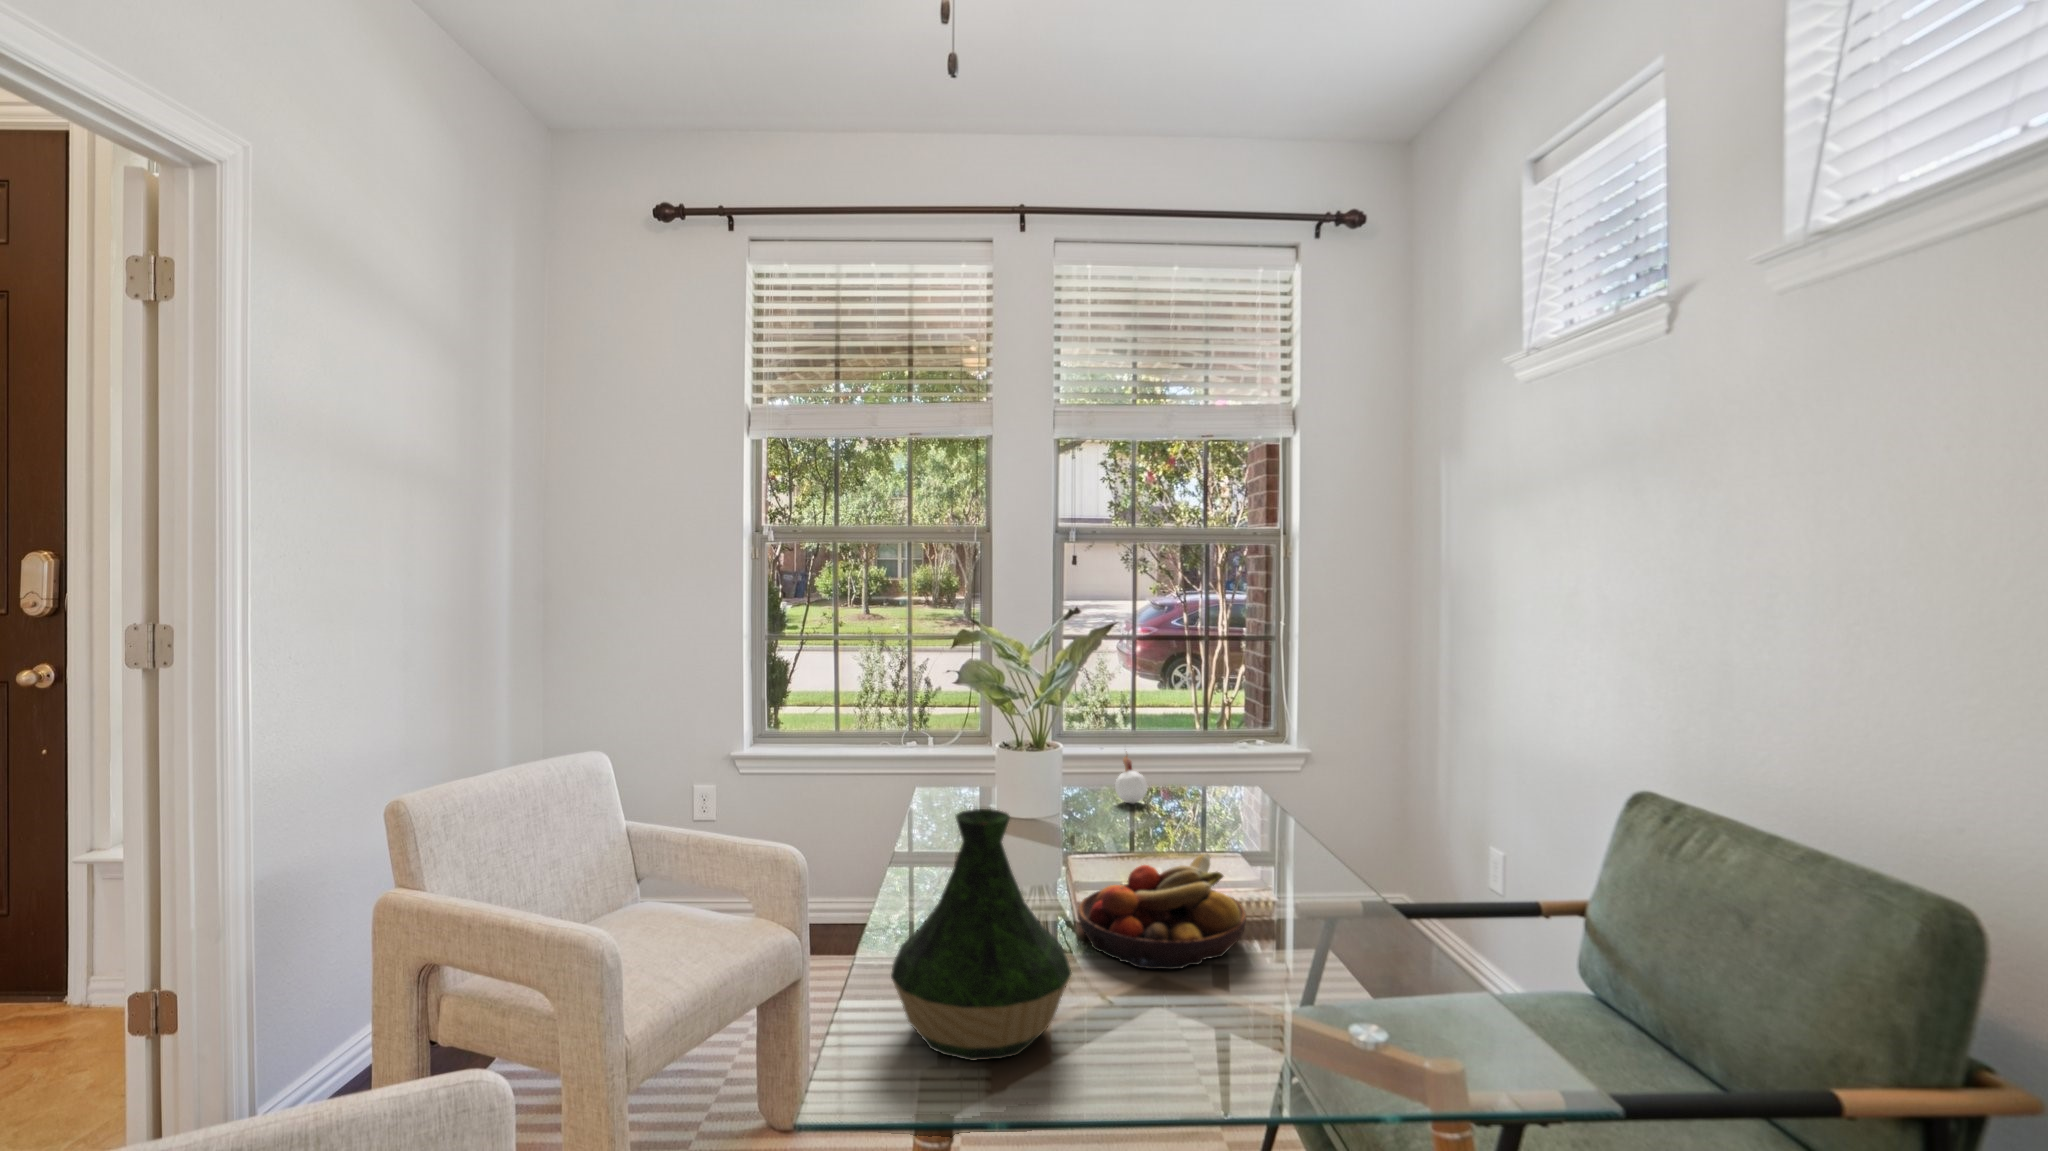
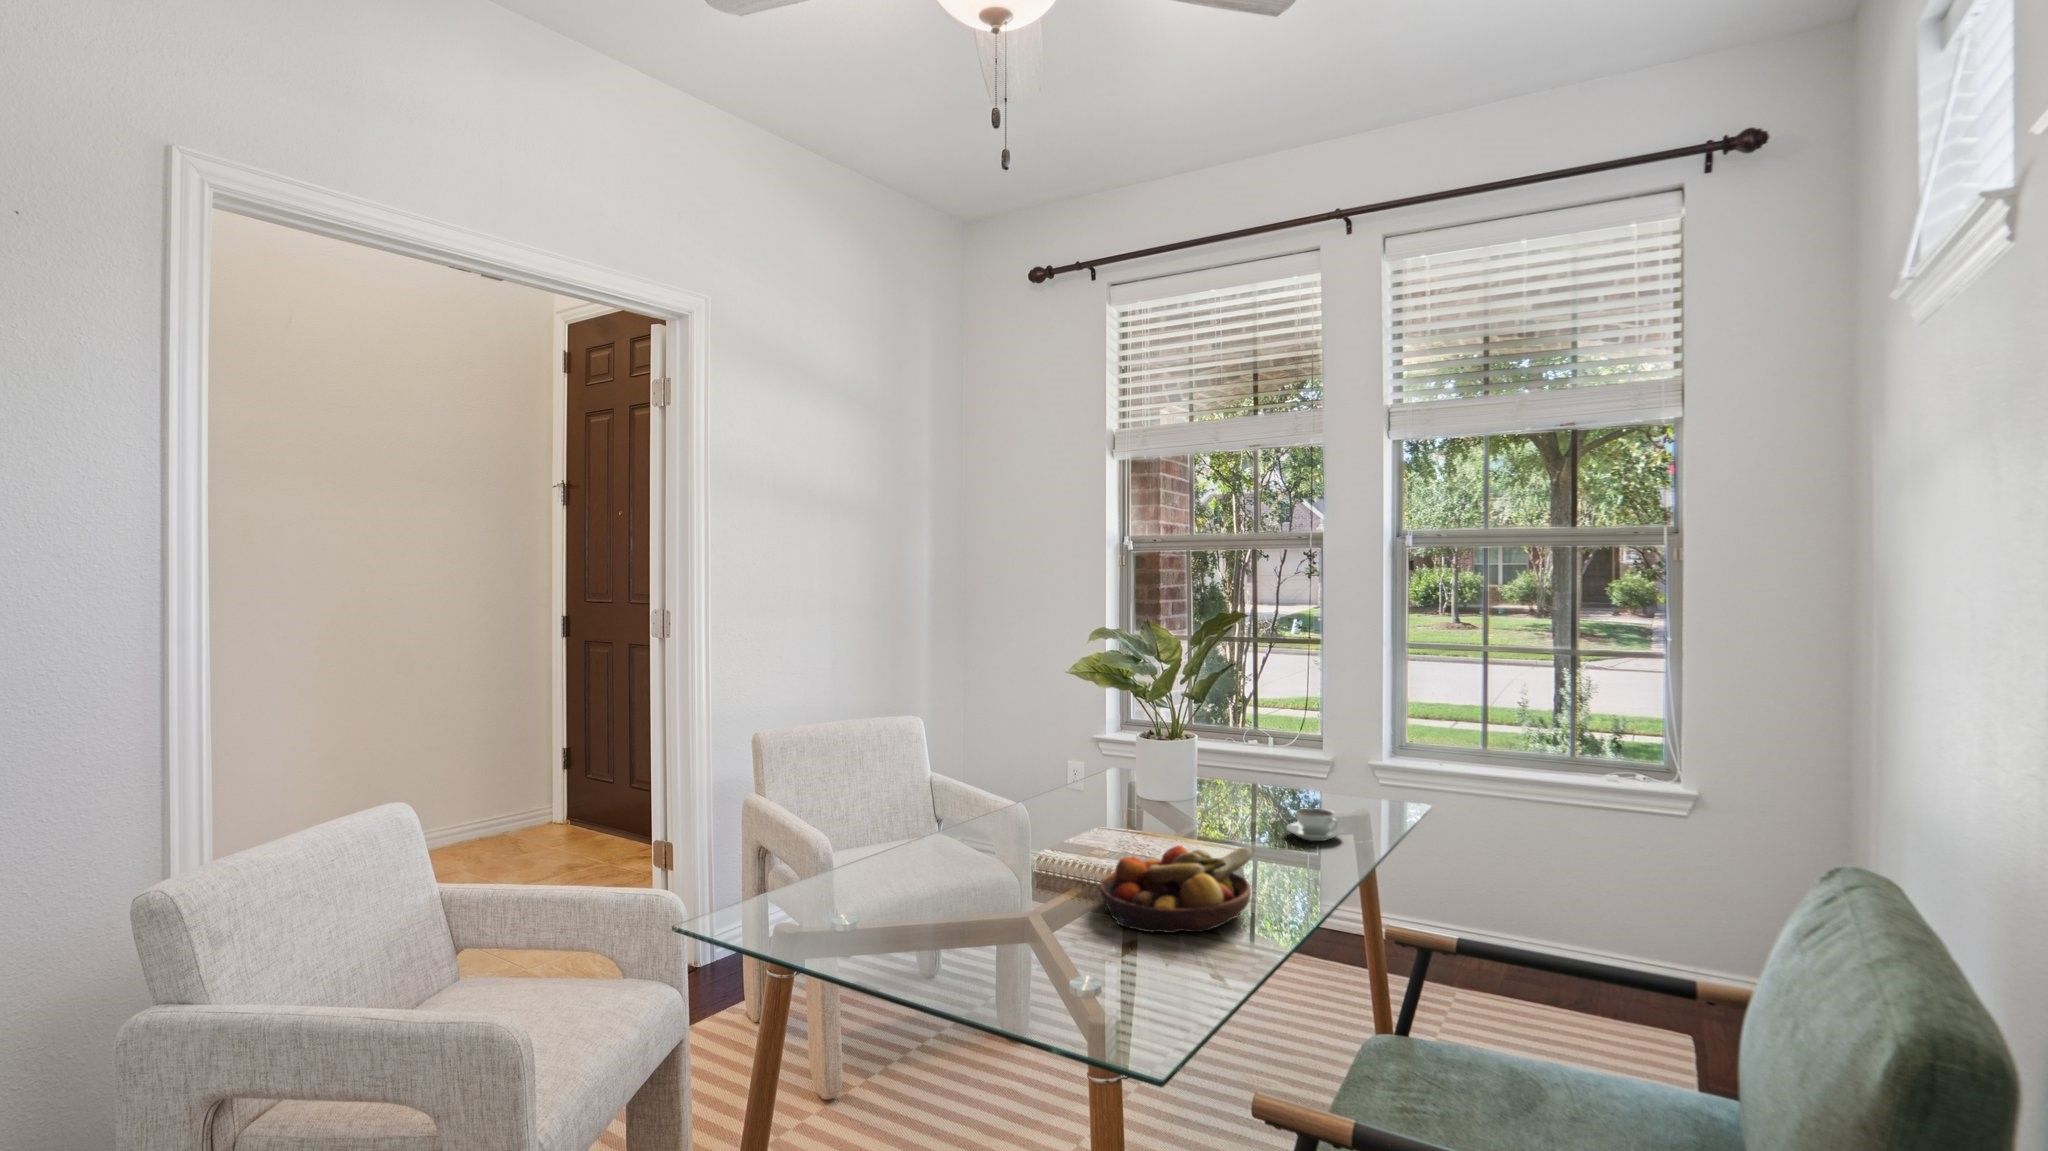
candle: present [1115,755,1148,804] -> none [1326,753,1361,812]
coffee cup: none [1123,804,1180,837] -> present [1286,808,1344,841]
vase: present [891,809,1072,1060] -> none [873,765,1013,952]

